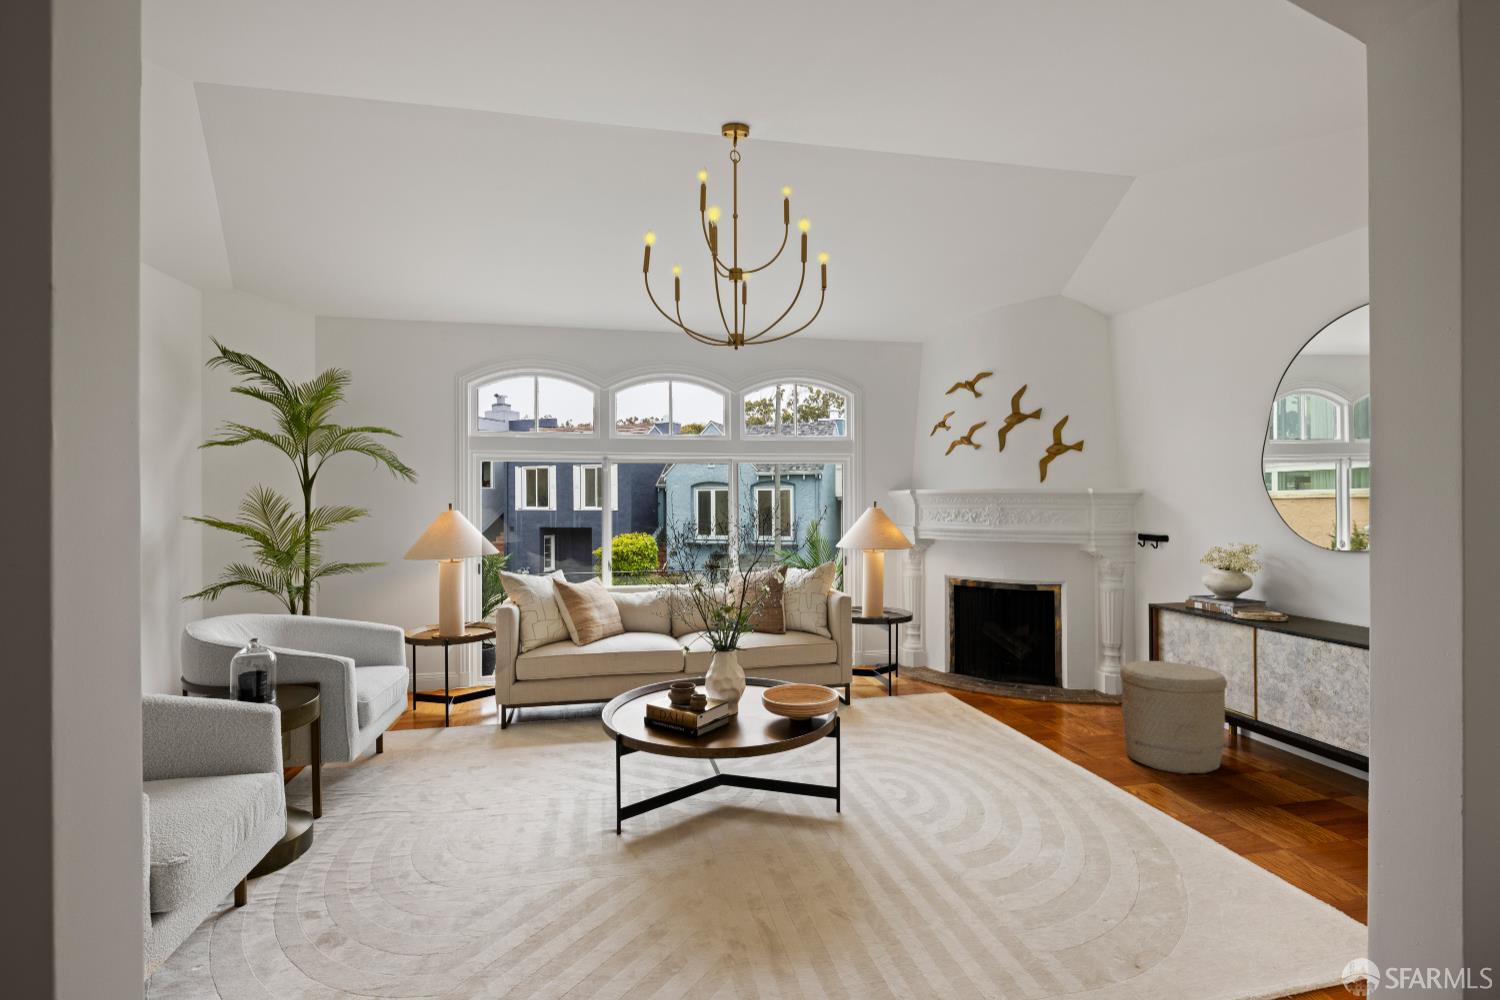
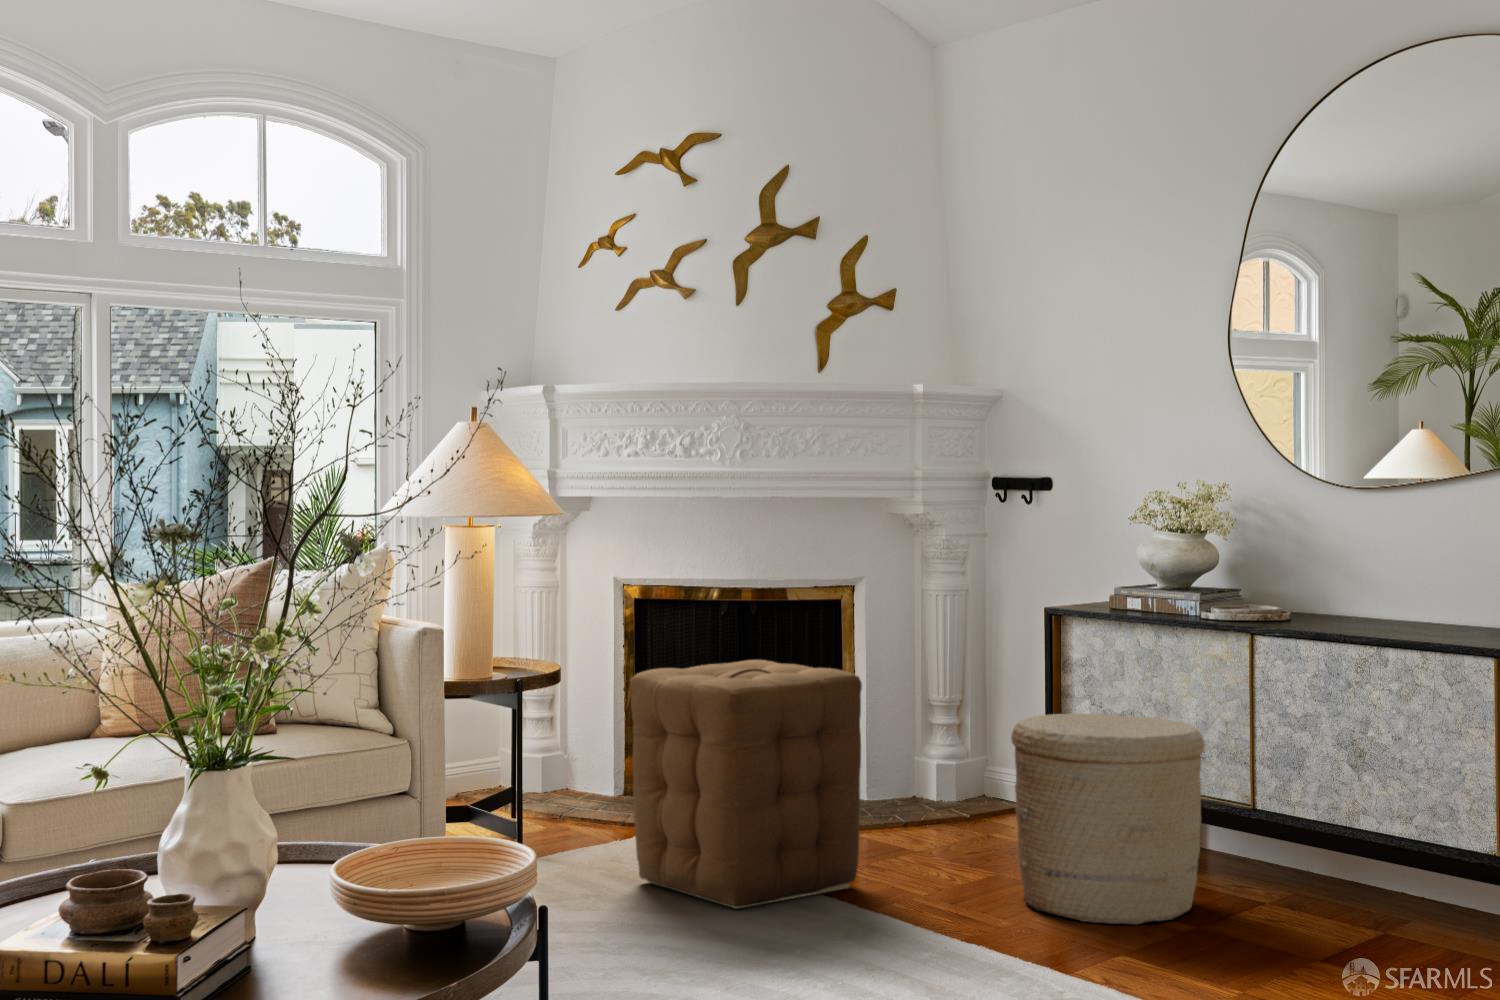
ottoman: none [934,624,1045,742] -> present [630,660,862,909]

